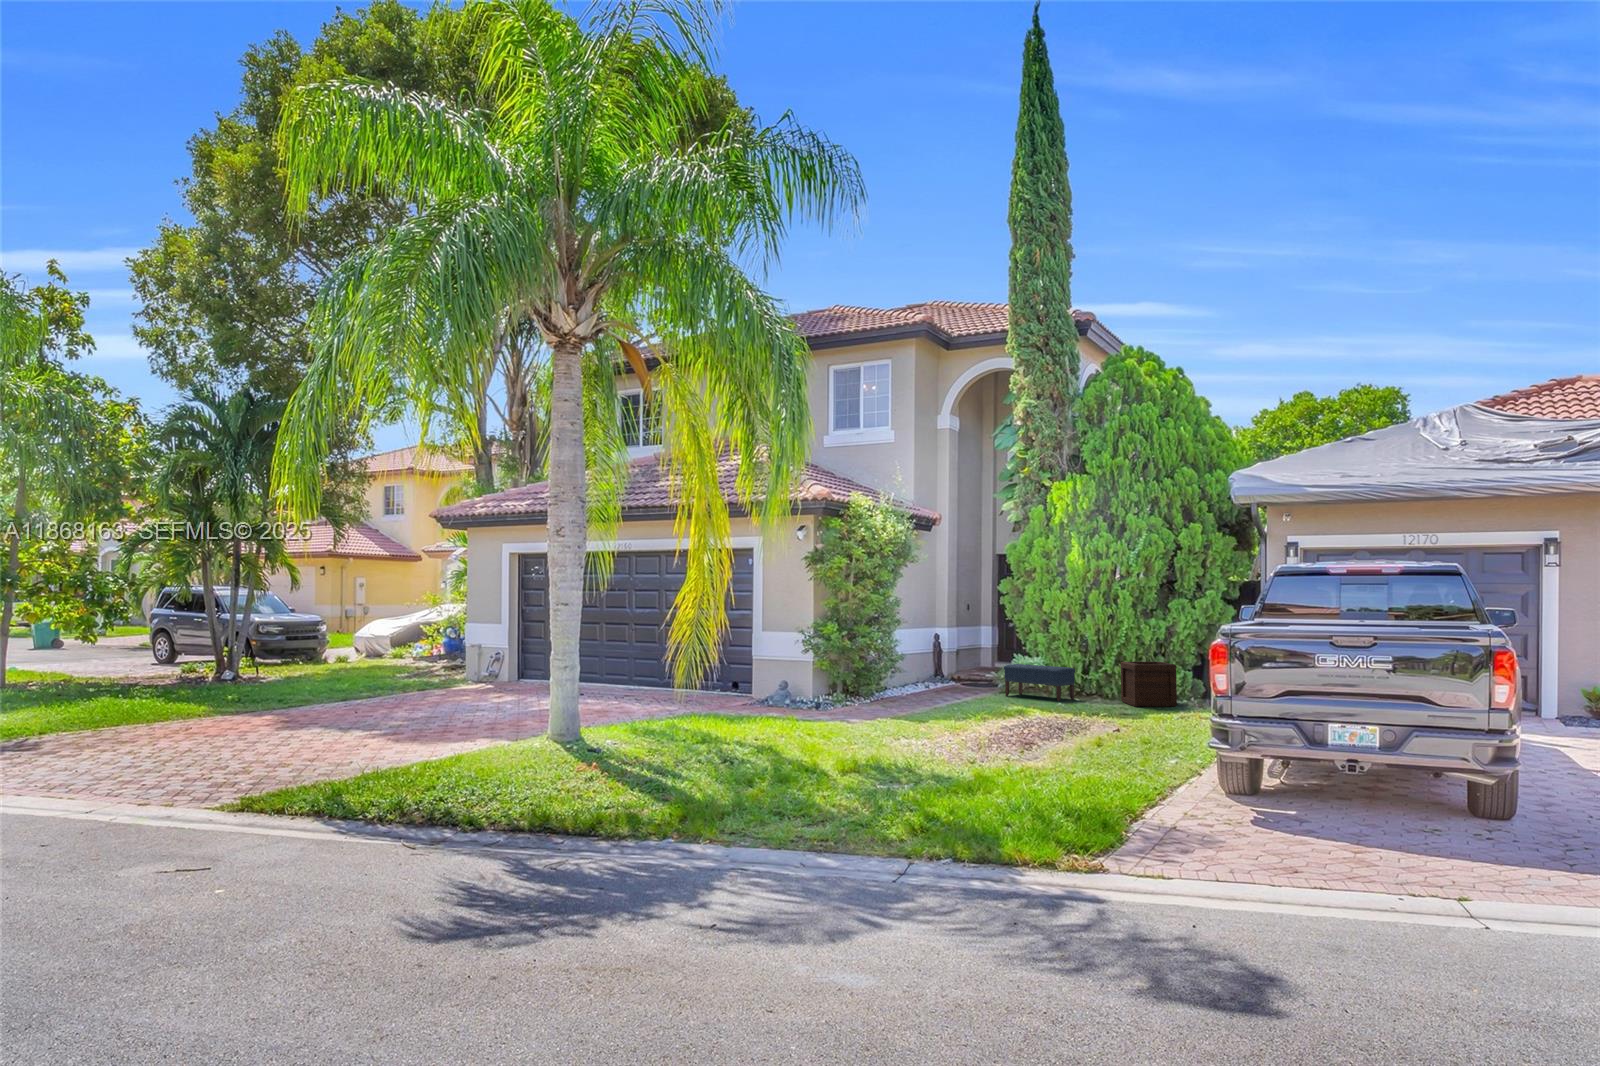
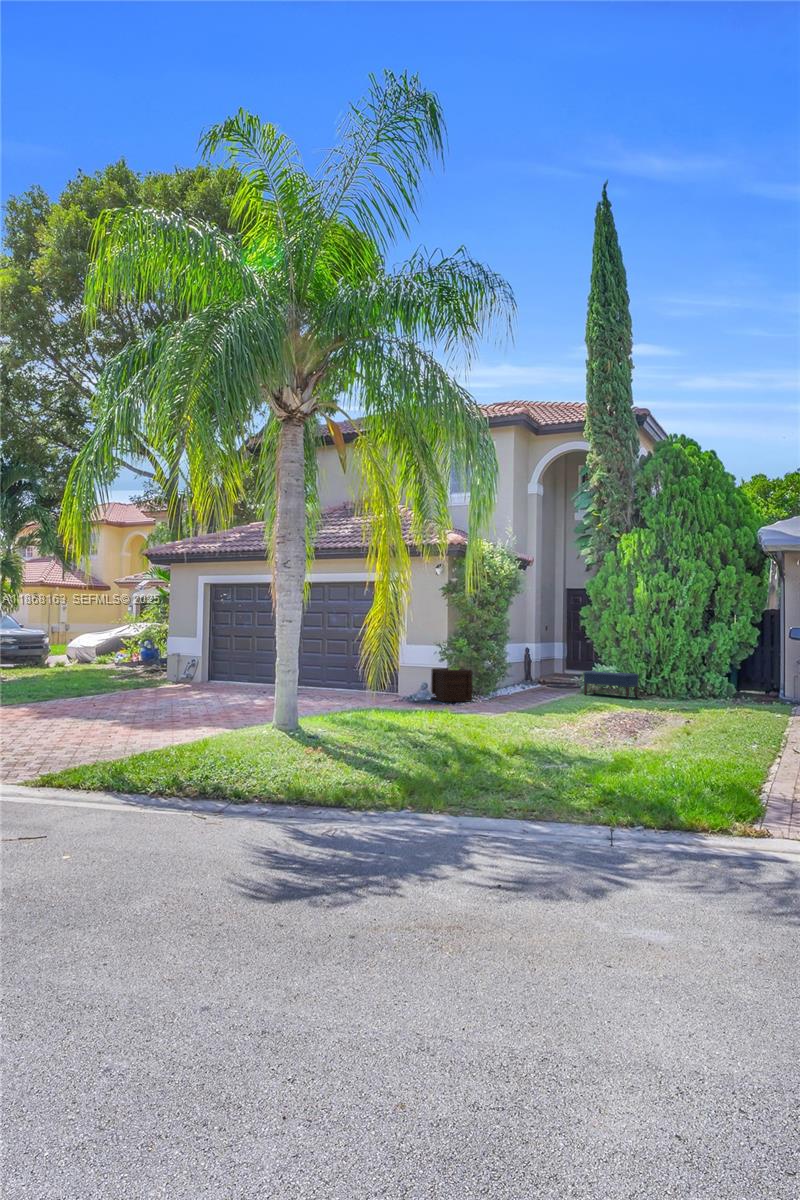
wooden crate: present [1121,662,1177,707] -> present [431,668,472,702]

